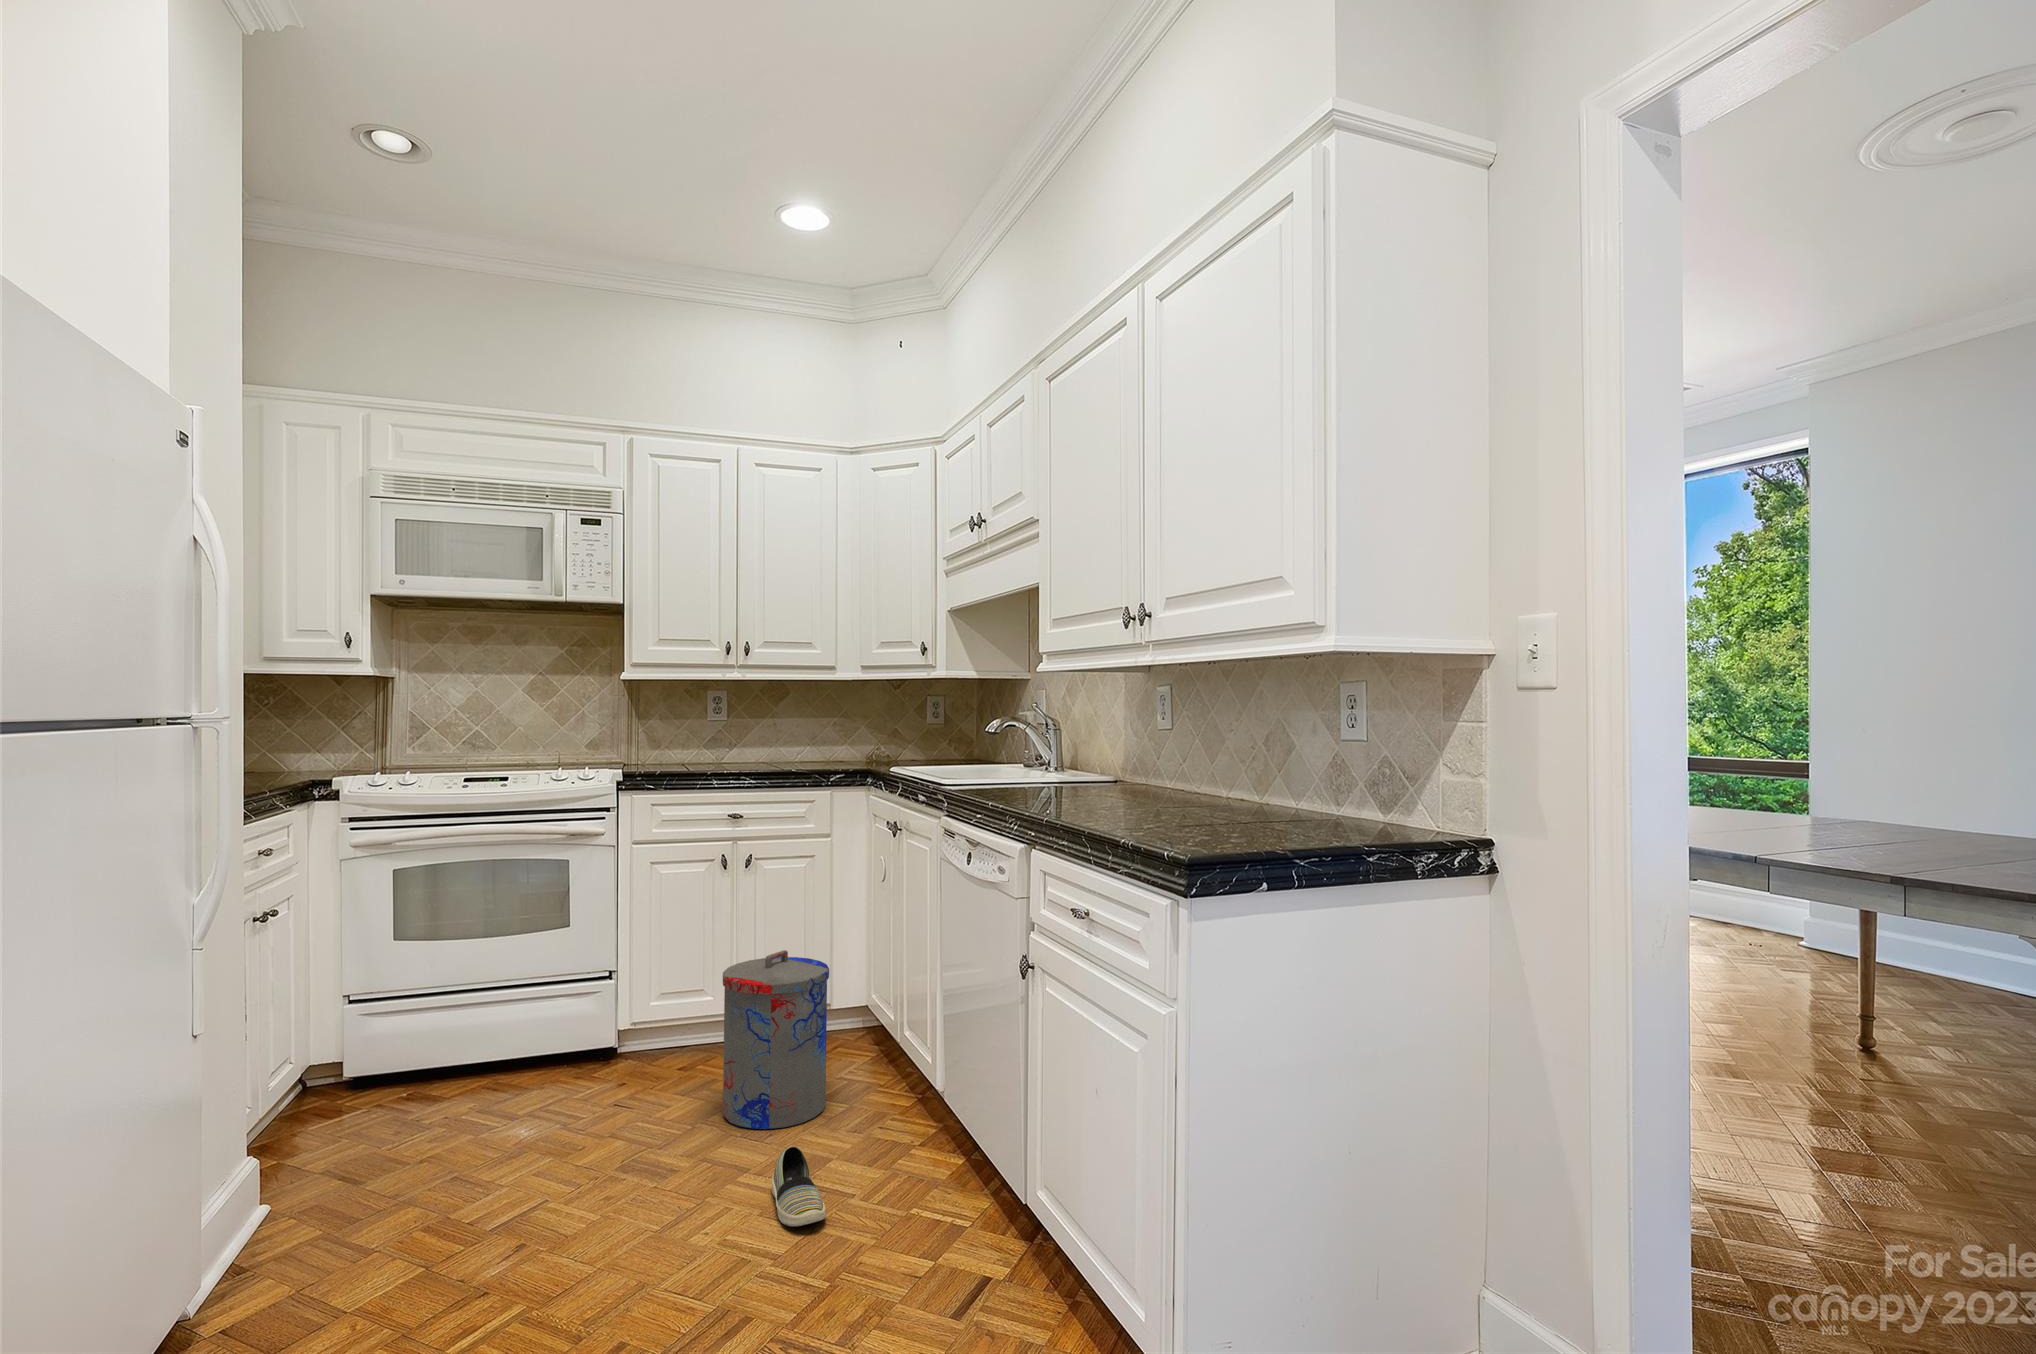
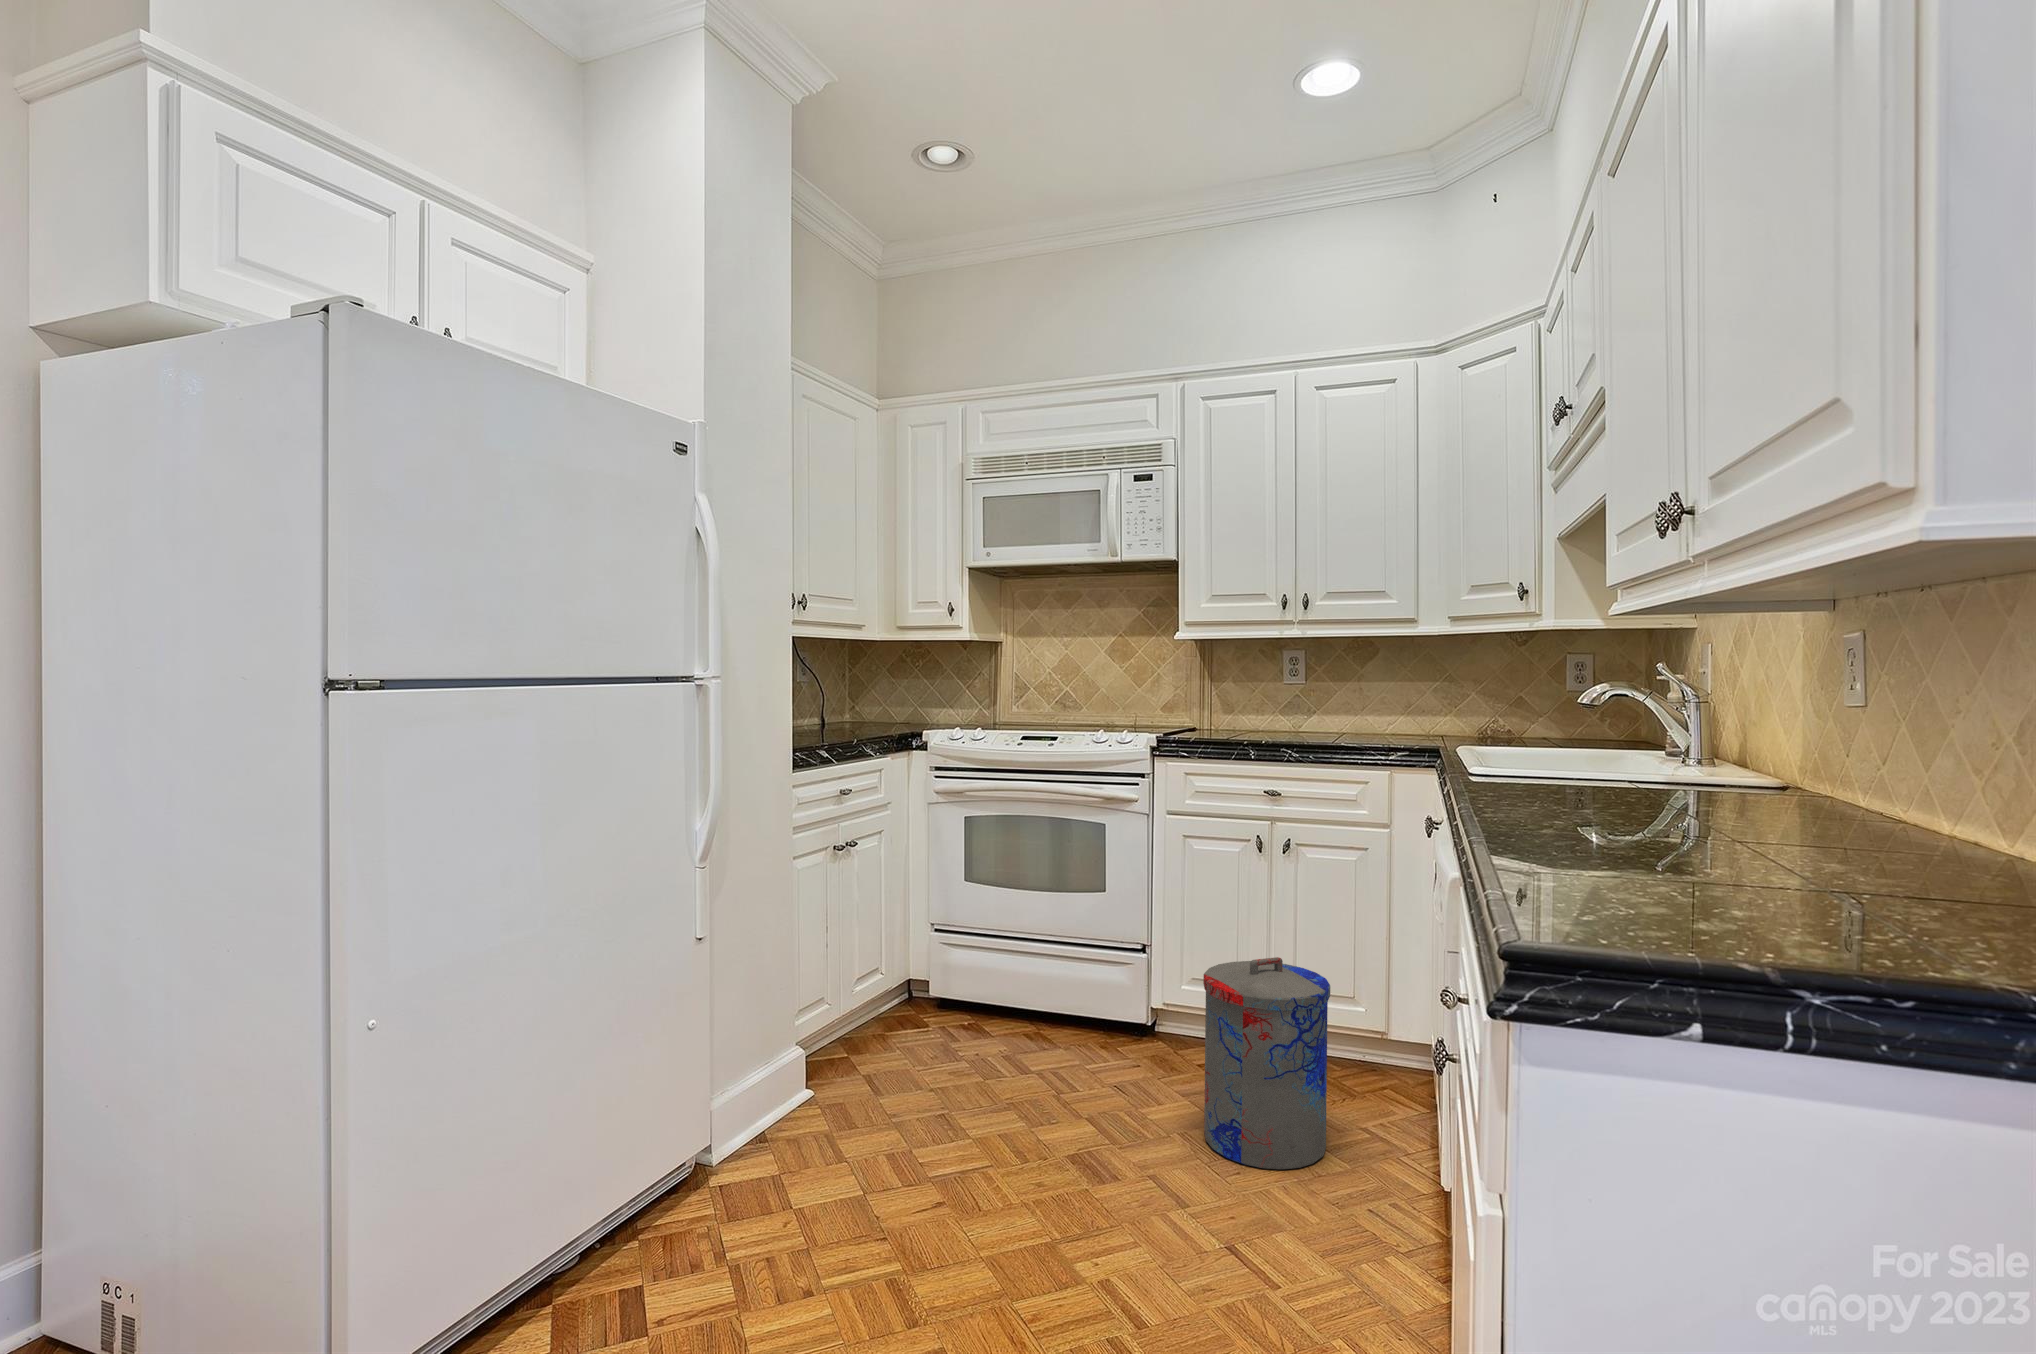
shoe: present [772,1147,826,1227] -> none [1172,1197,1234,1303]

